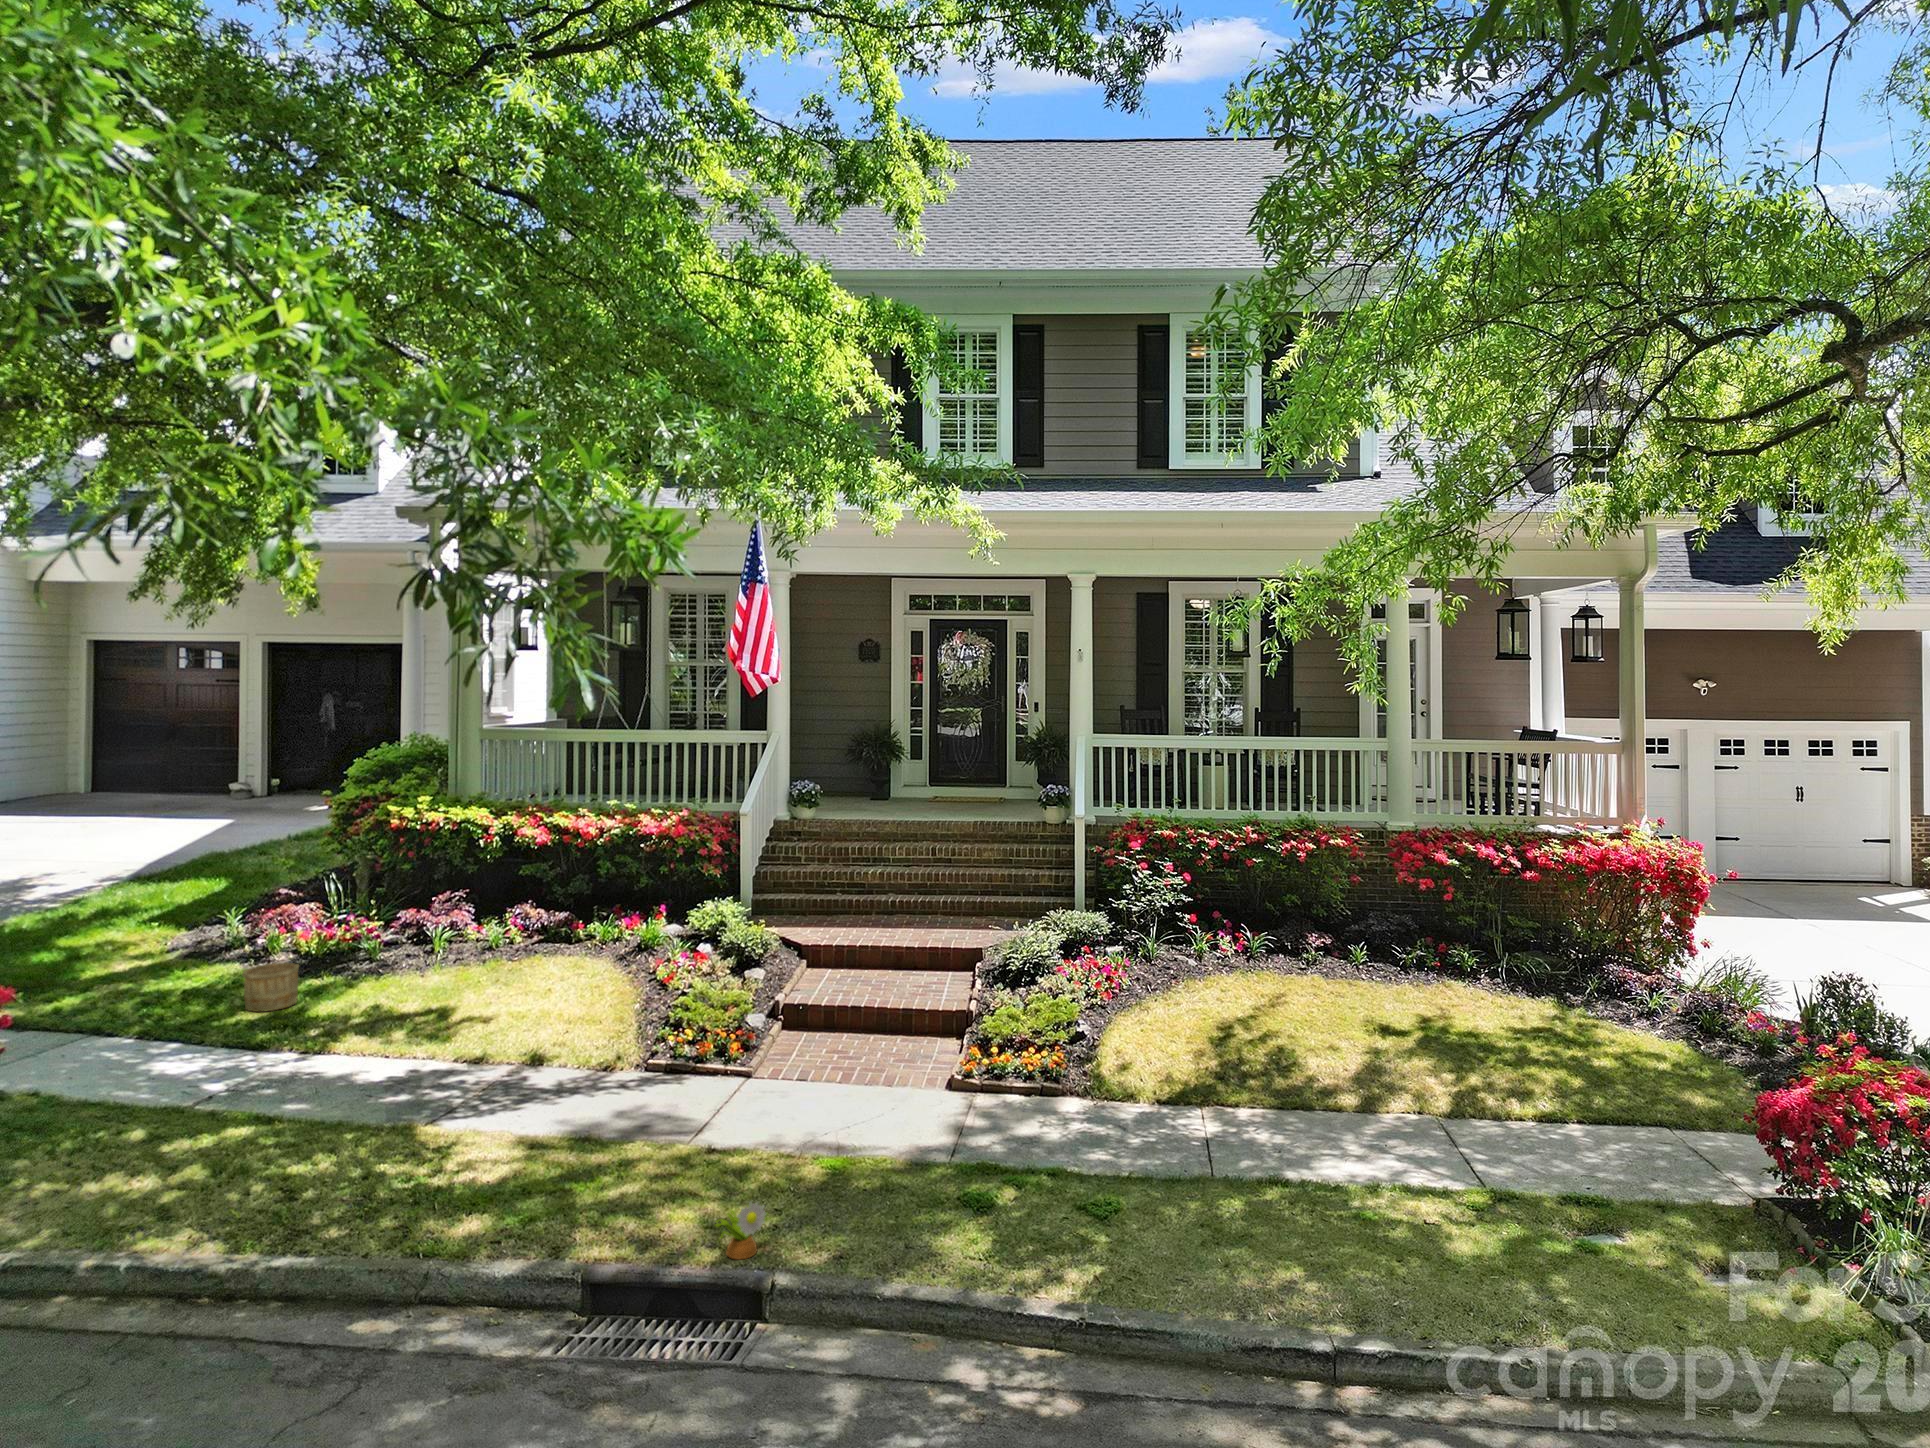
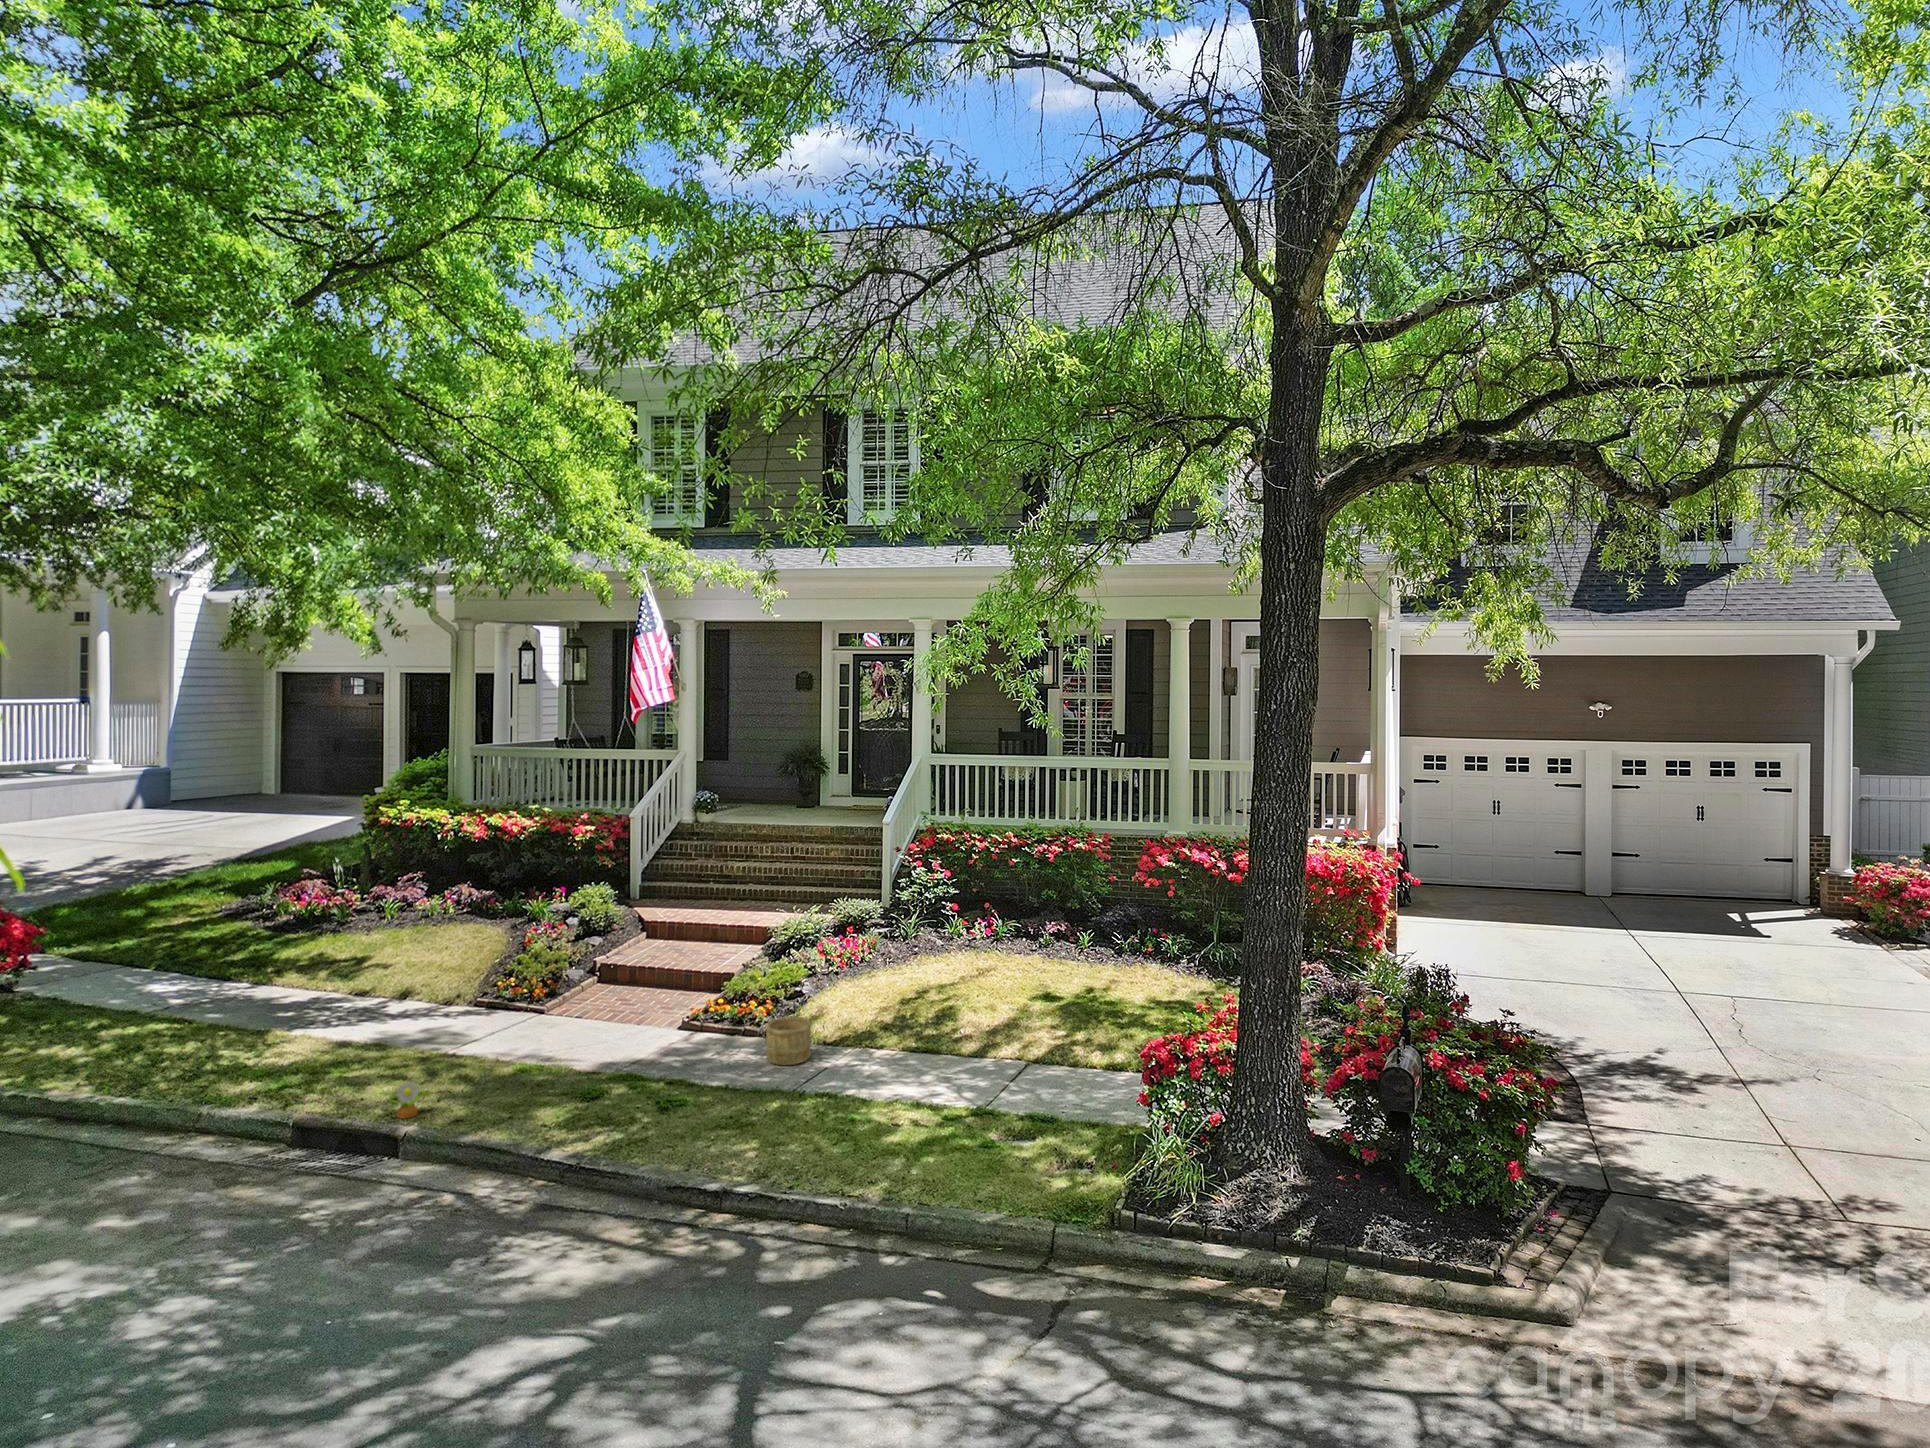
wooden bucket: present [242,962,299,1012] -> present [765,1016,812,1065]

